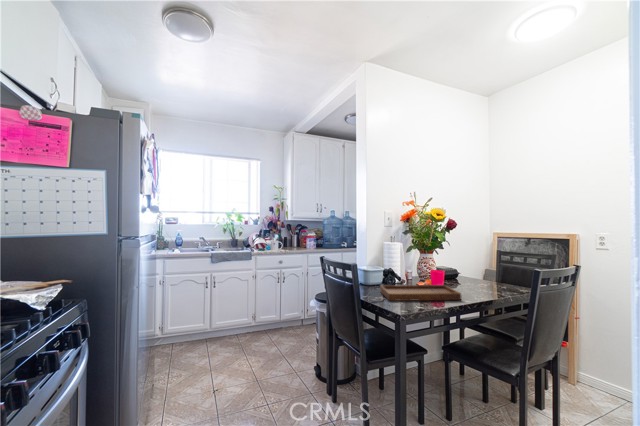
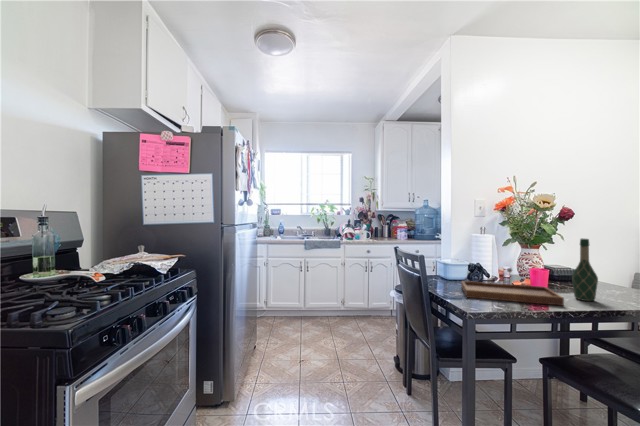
wine bottle: none [462,243,480,294] -> present [572,238,598,301]

